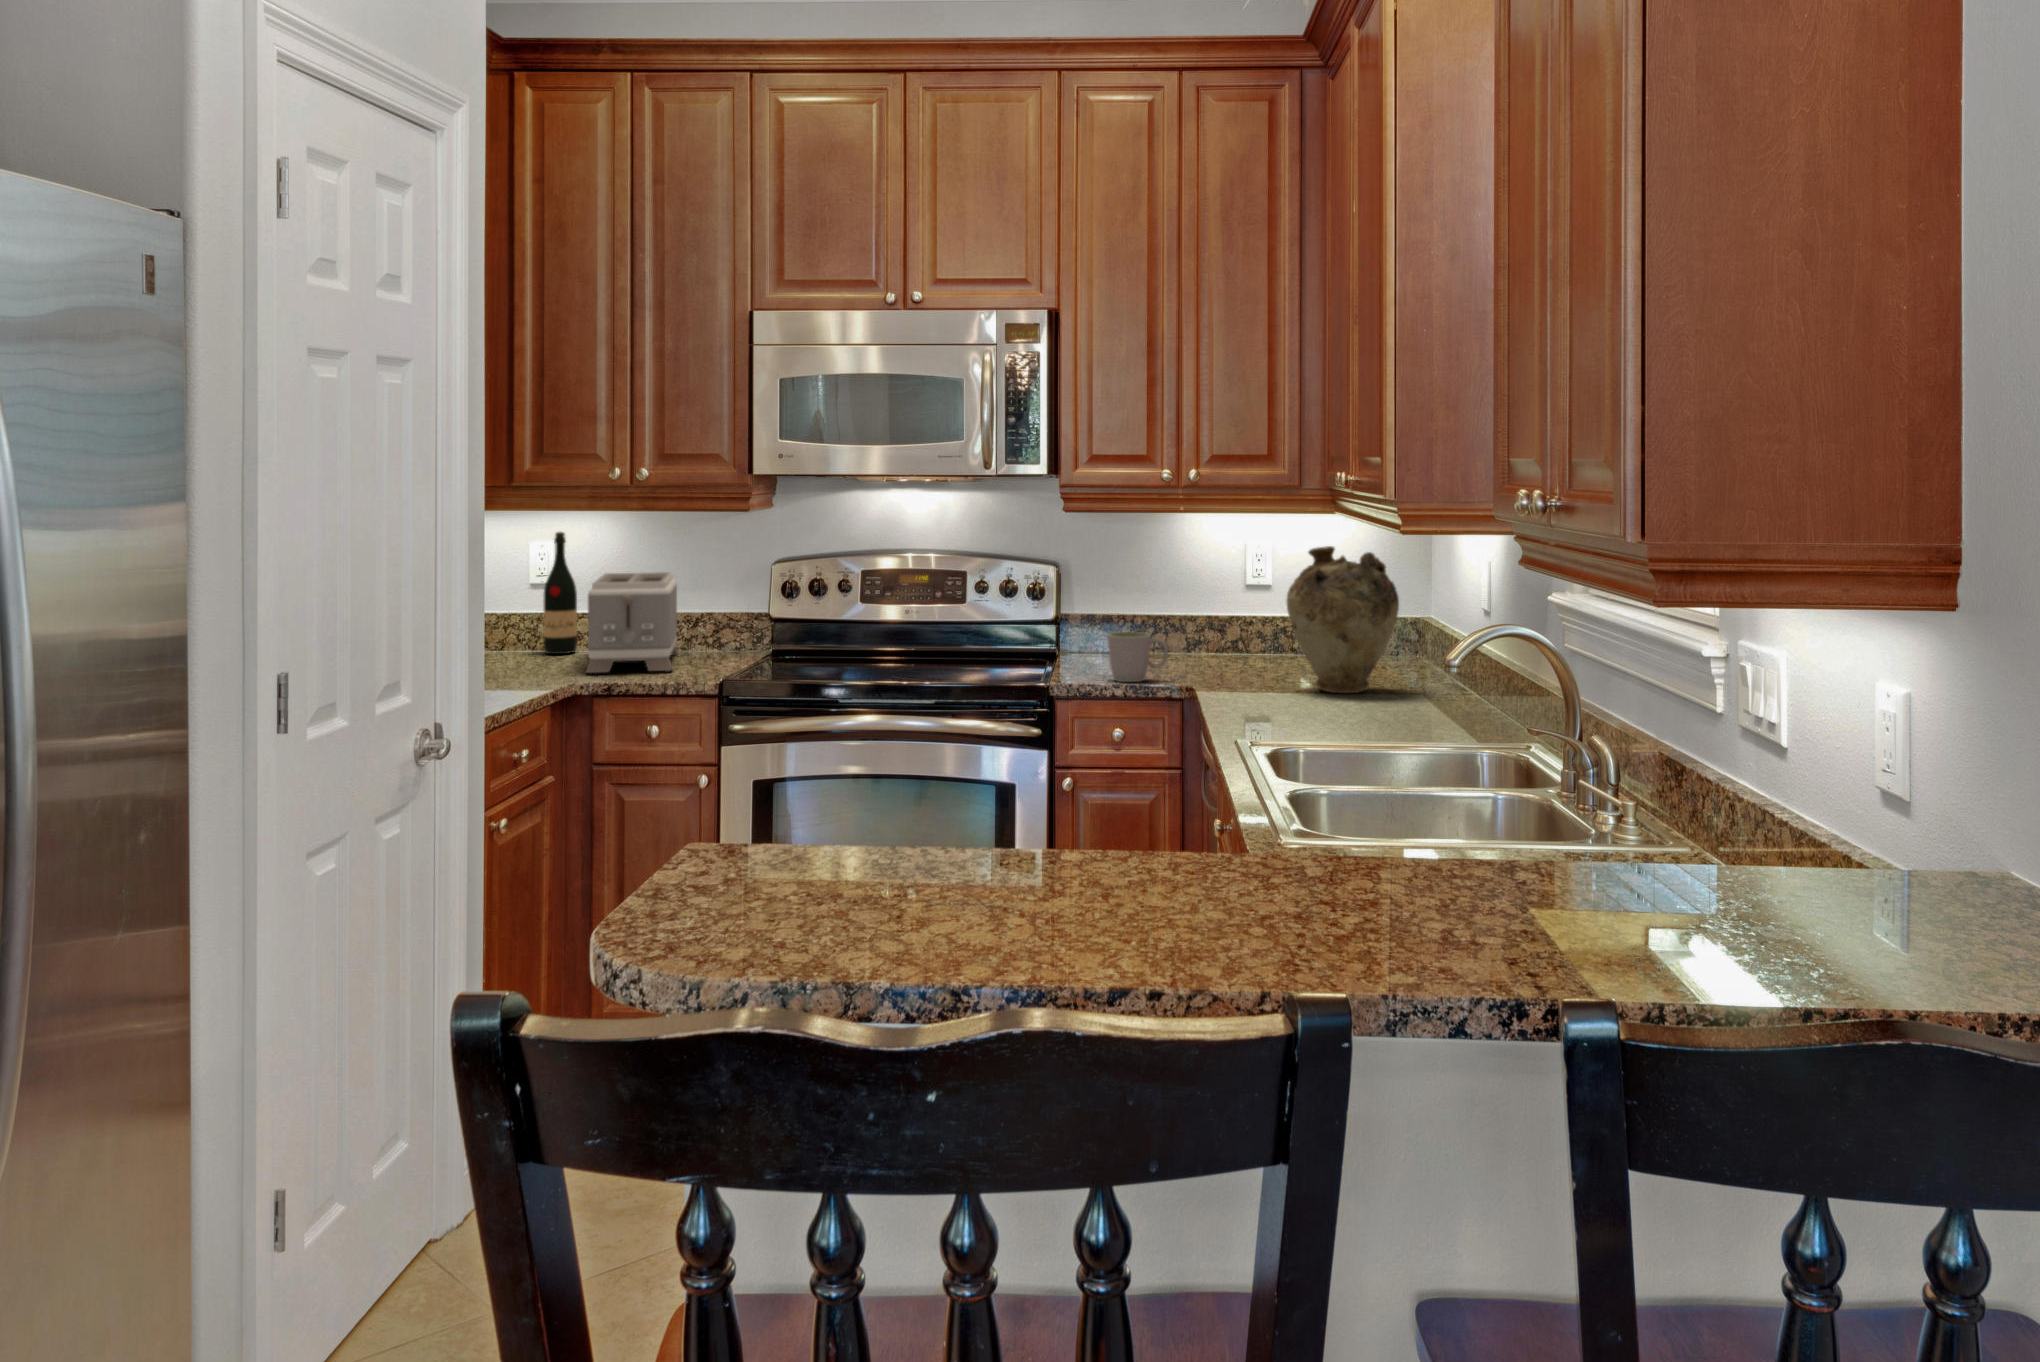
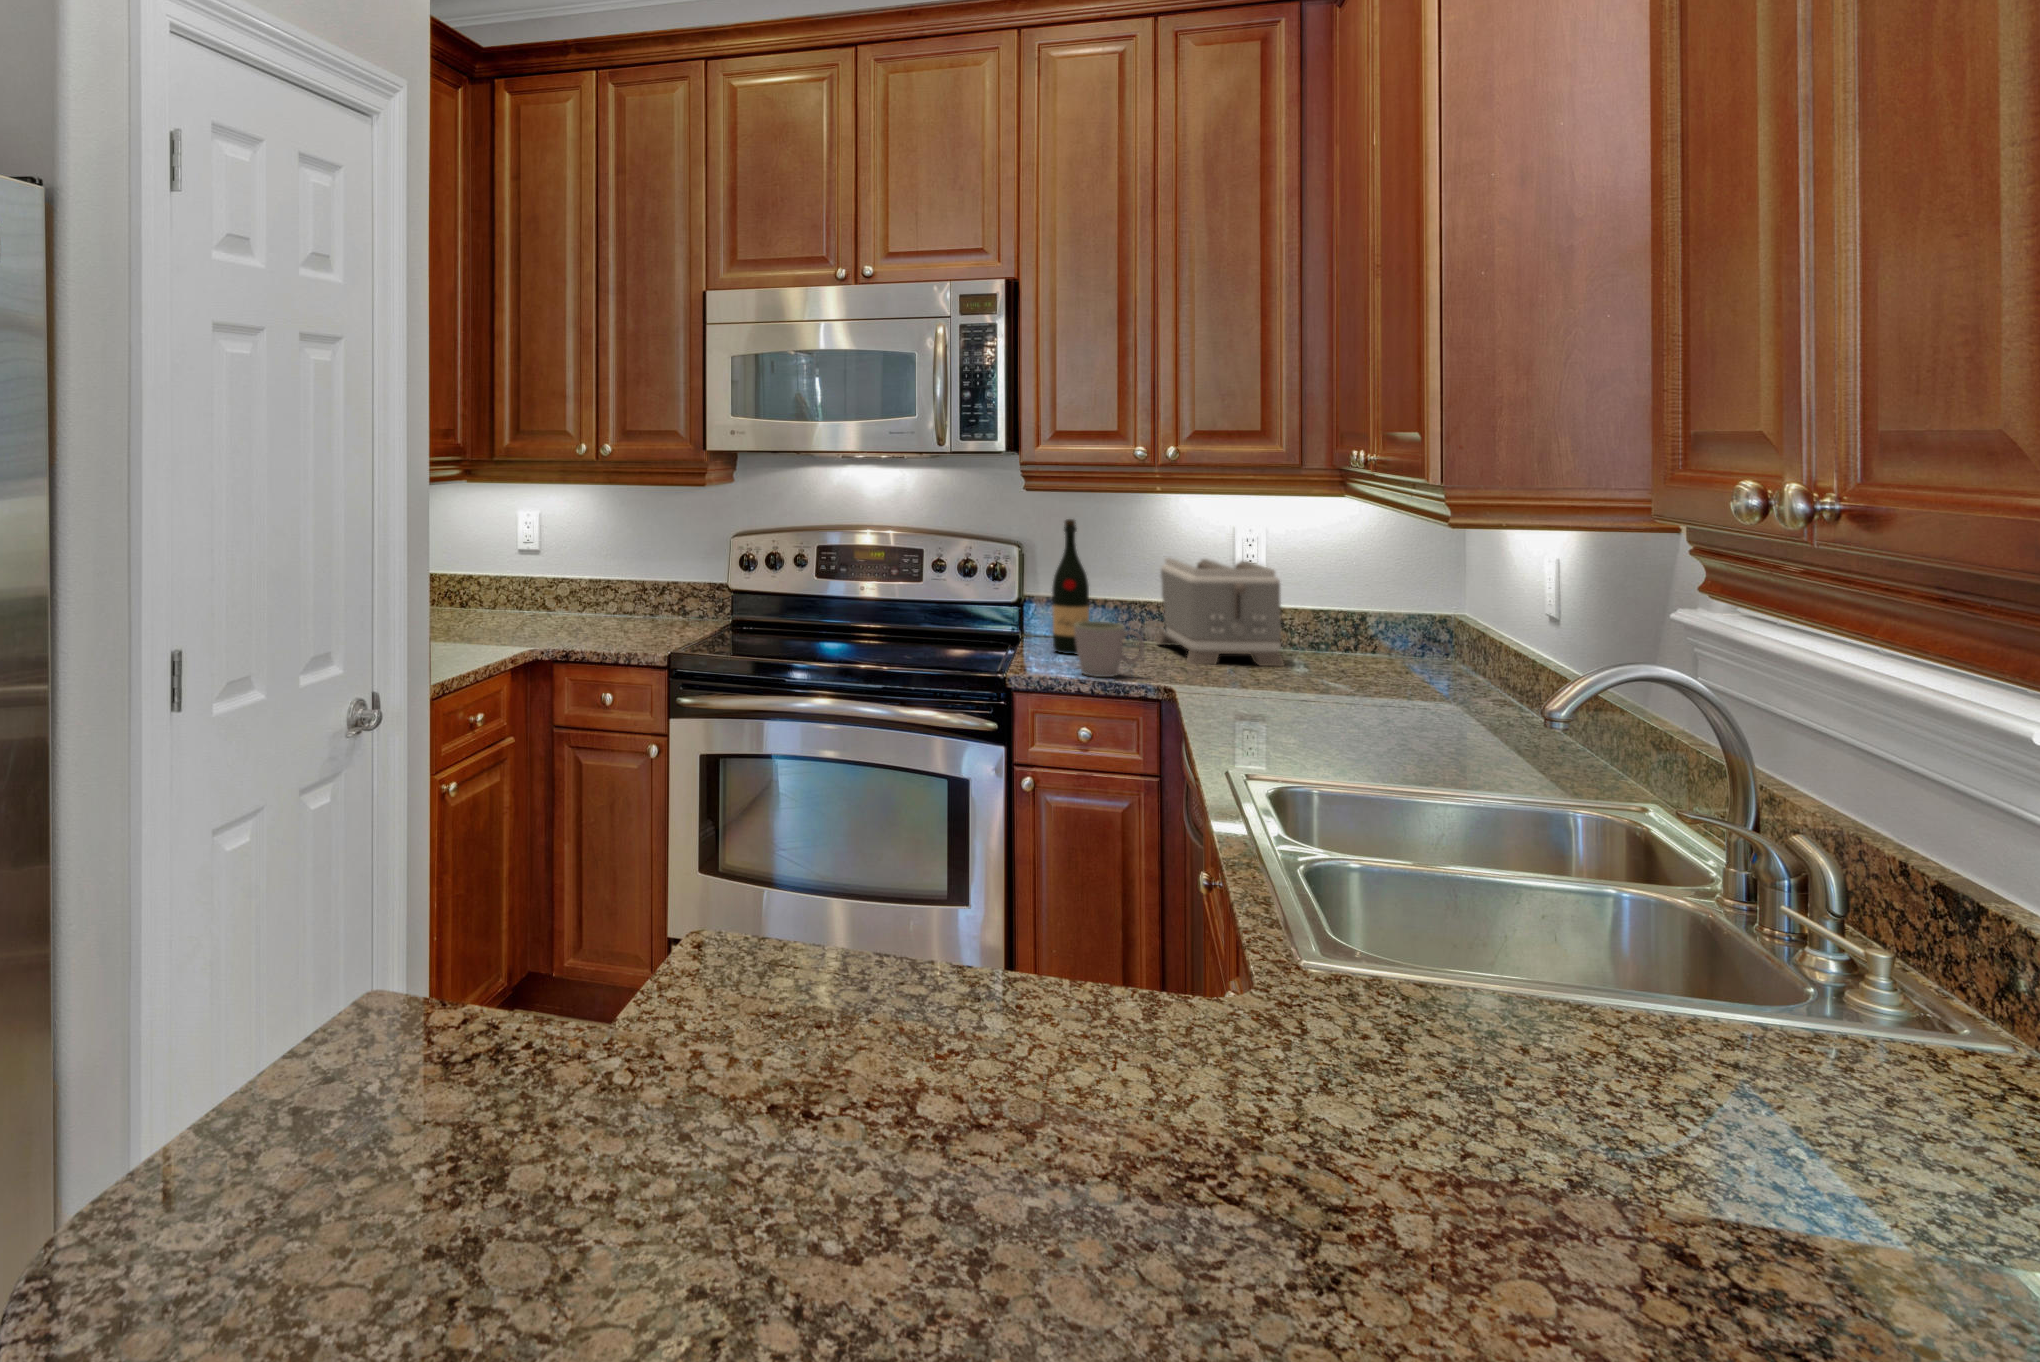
wine bottle: present [543,532,577,654] -> present [1052,519,1089,654]
vase: present [1287,546,1399,693] -> none [1288,535,1433,706]
toaster: present [586,572,678,673] -> present [1156,558,1284,666]

